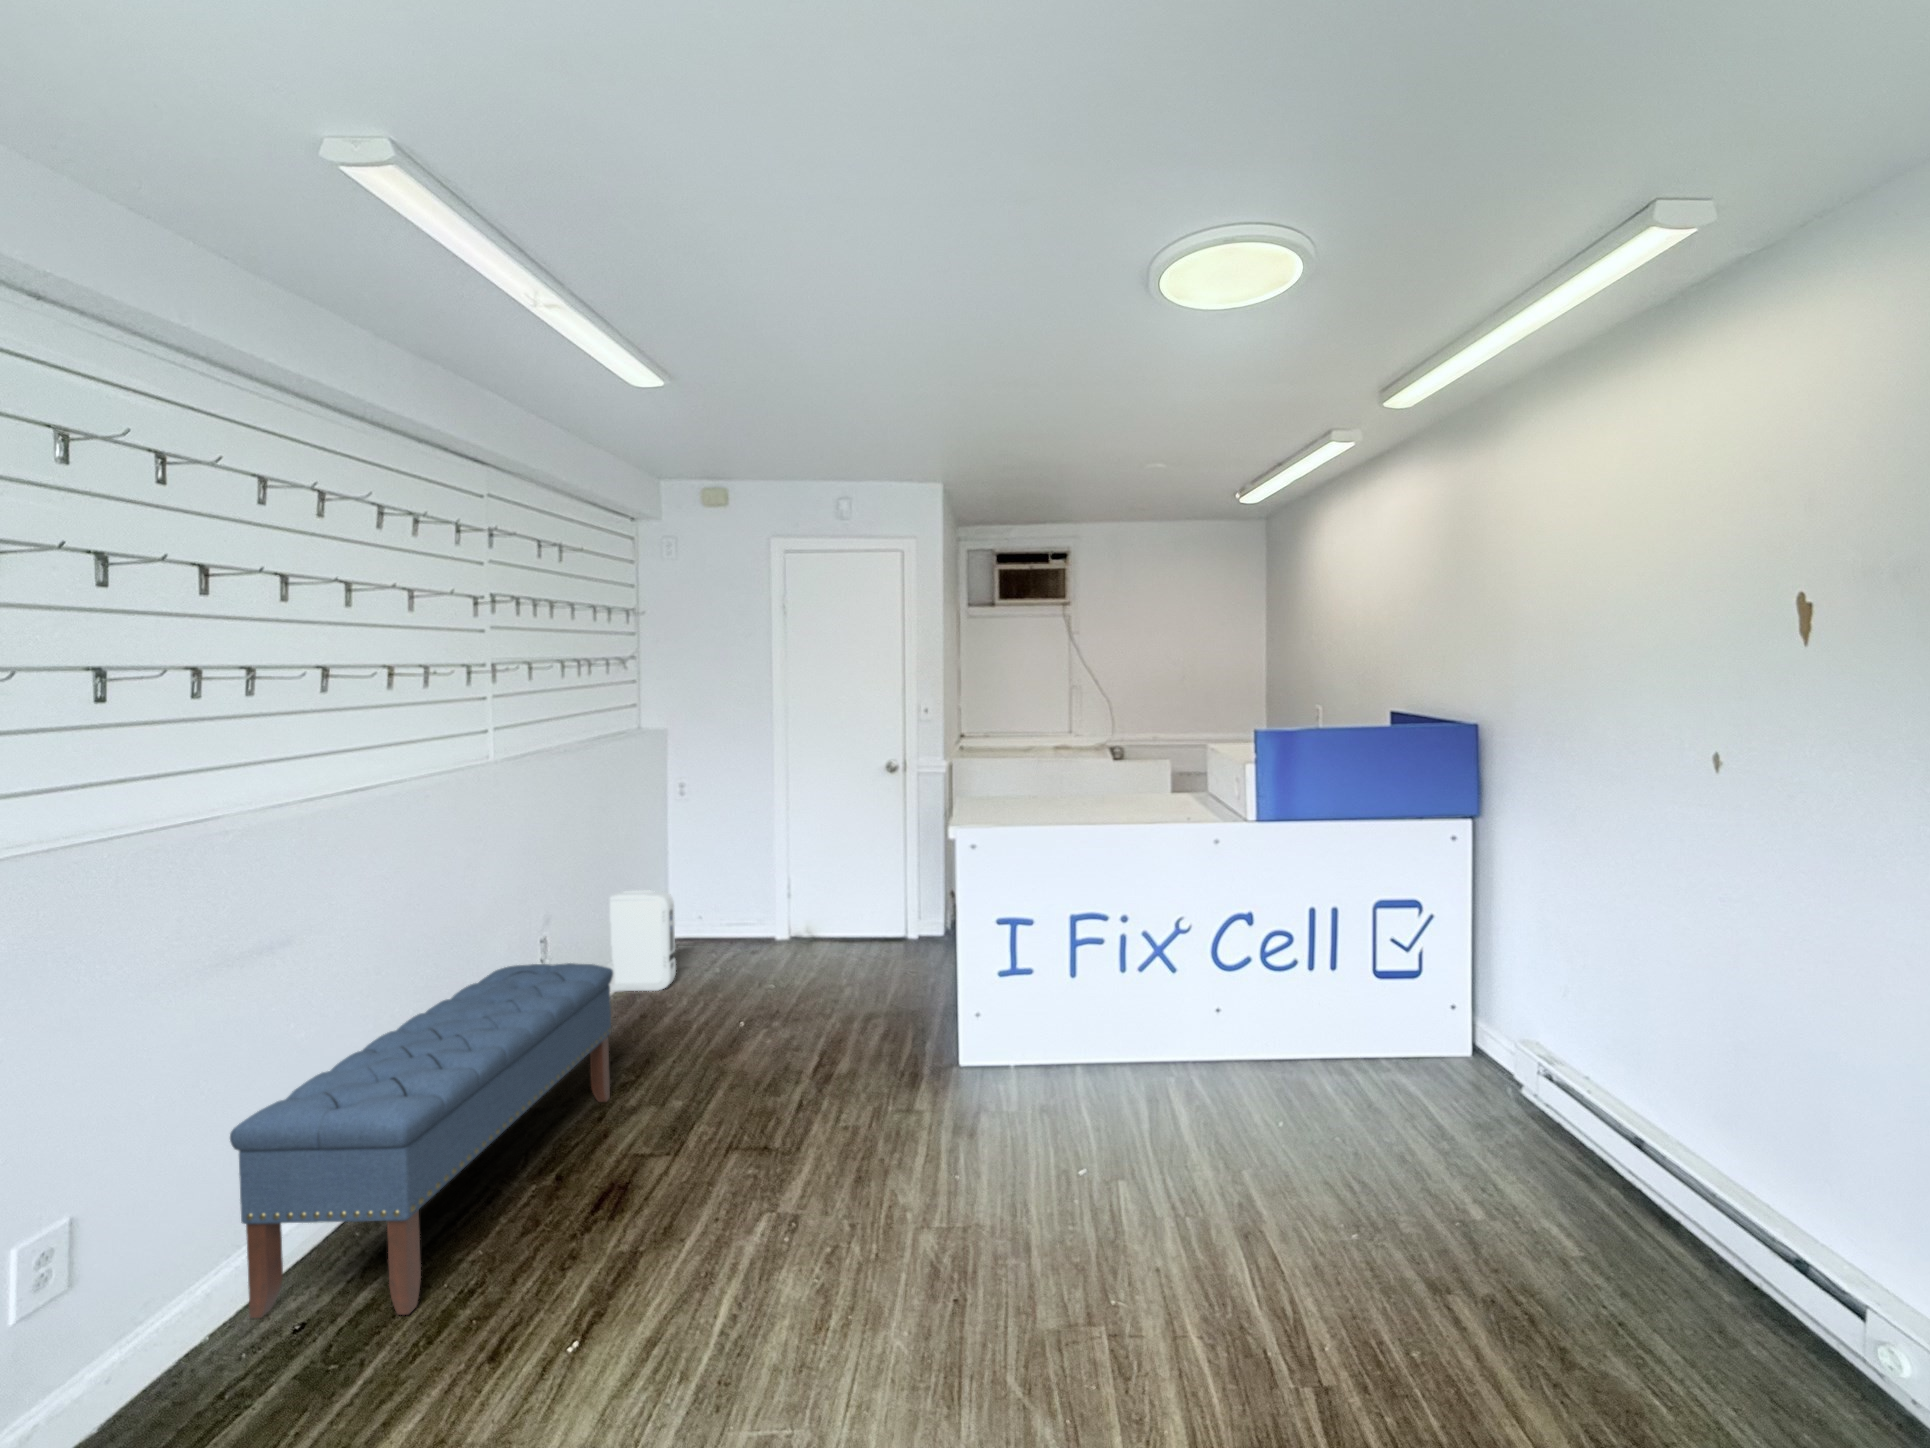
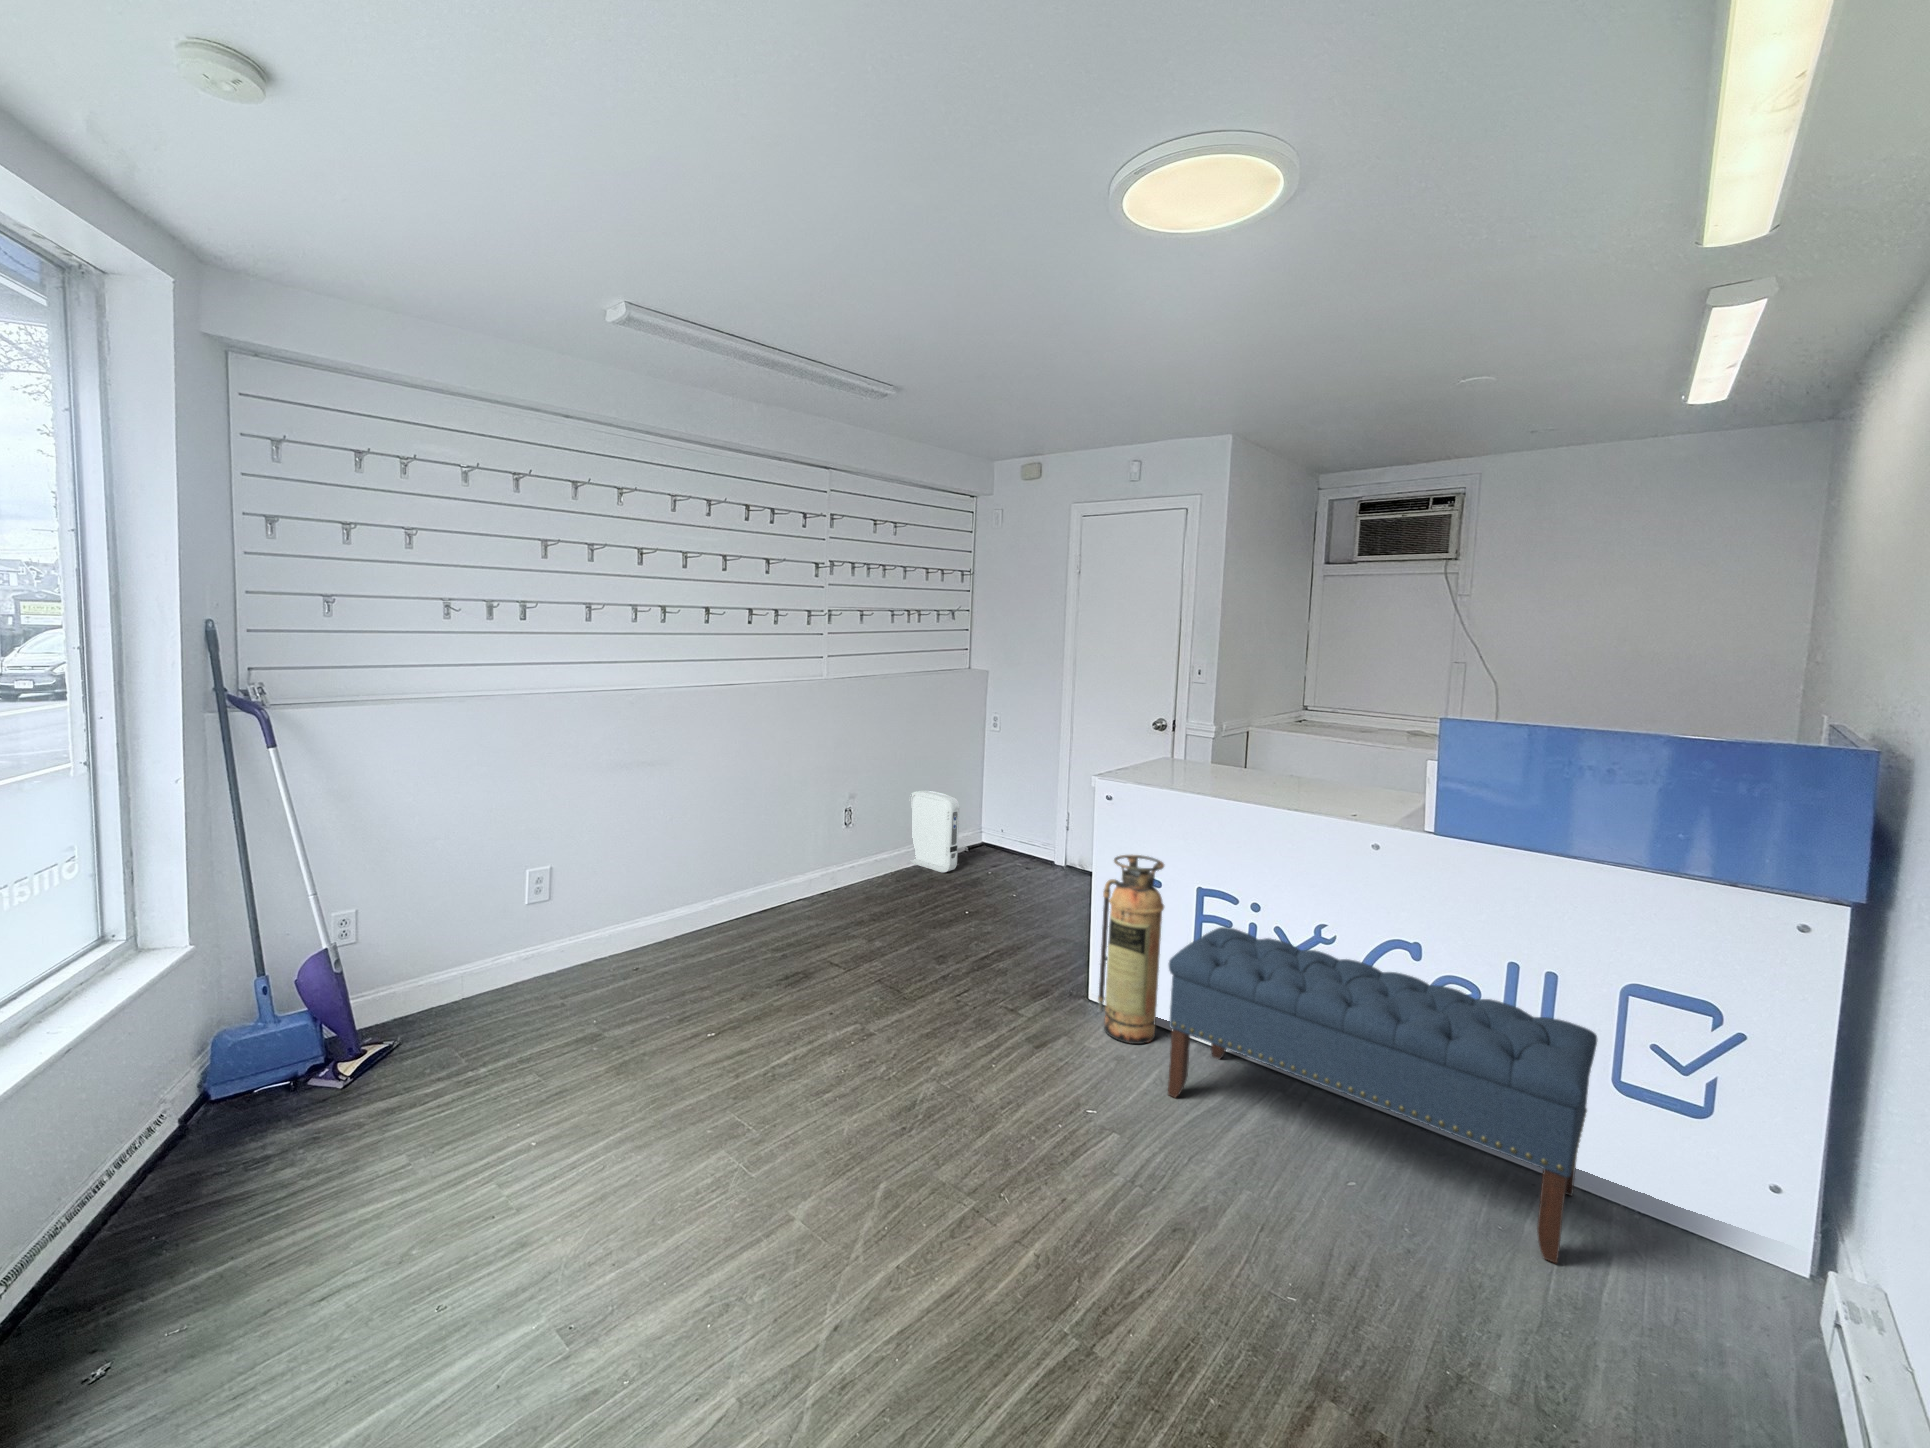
fire extinguisher: none [987,897,1054,1097] -> present [1098,855,1164,1044]
bench: present [230,963,613,1318] -> present [1168,927,1597,1263]

